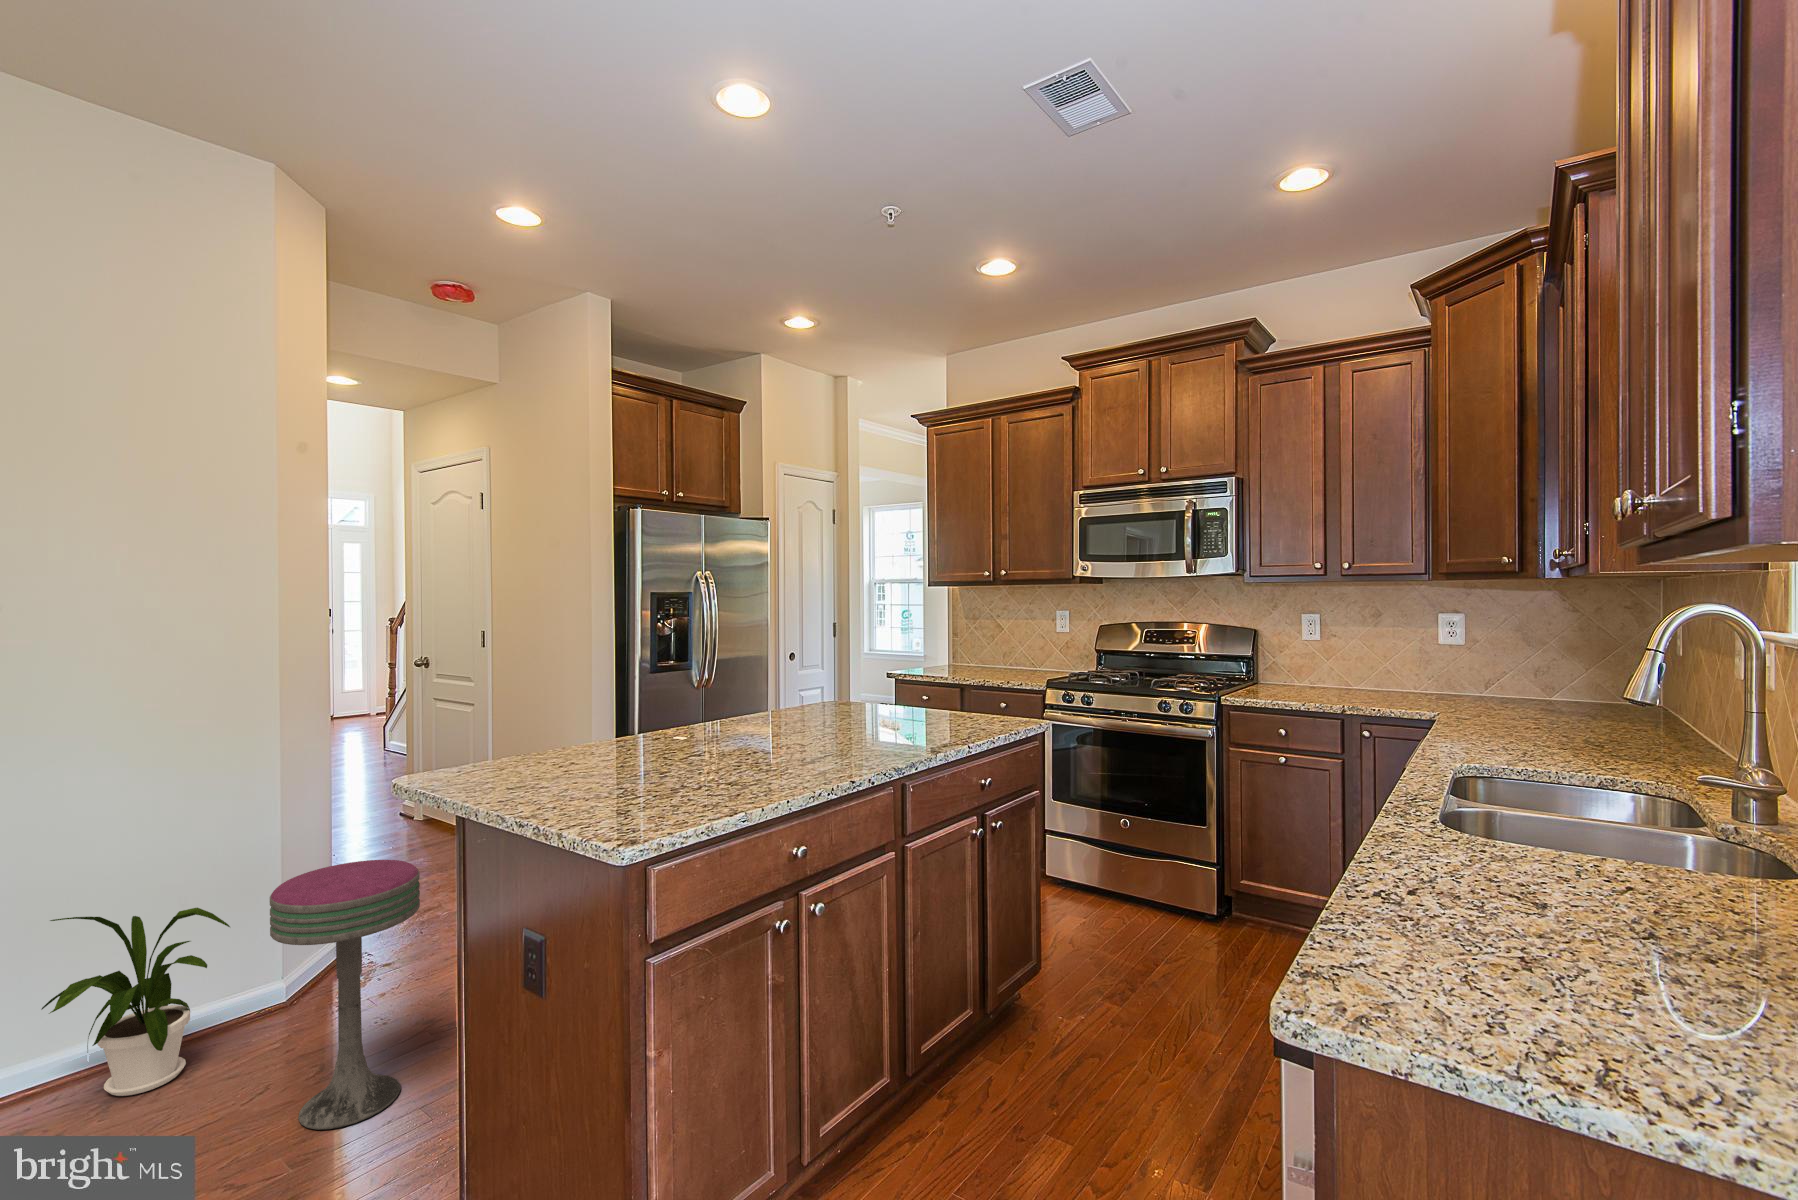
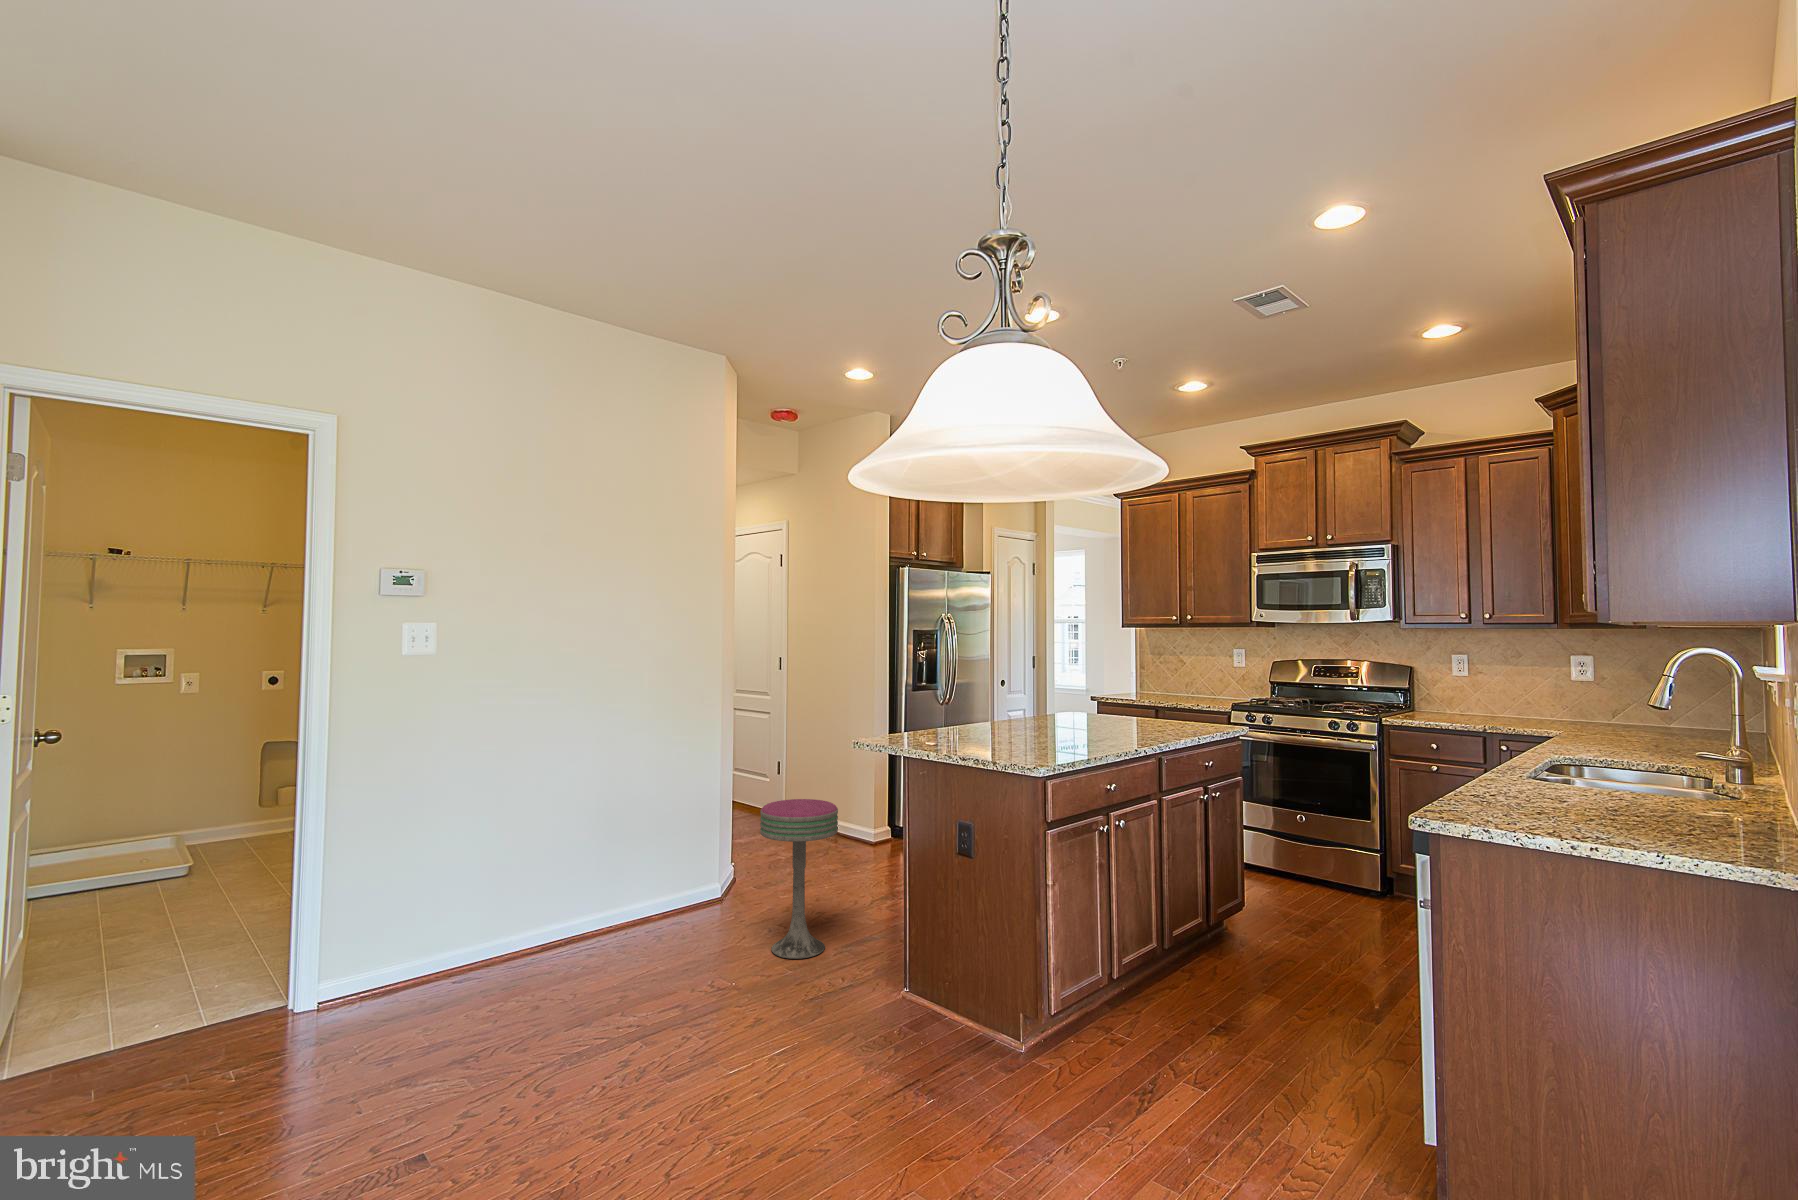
house plant: present [42,908,230,1096] -> none [608,823,710,936]

